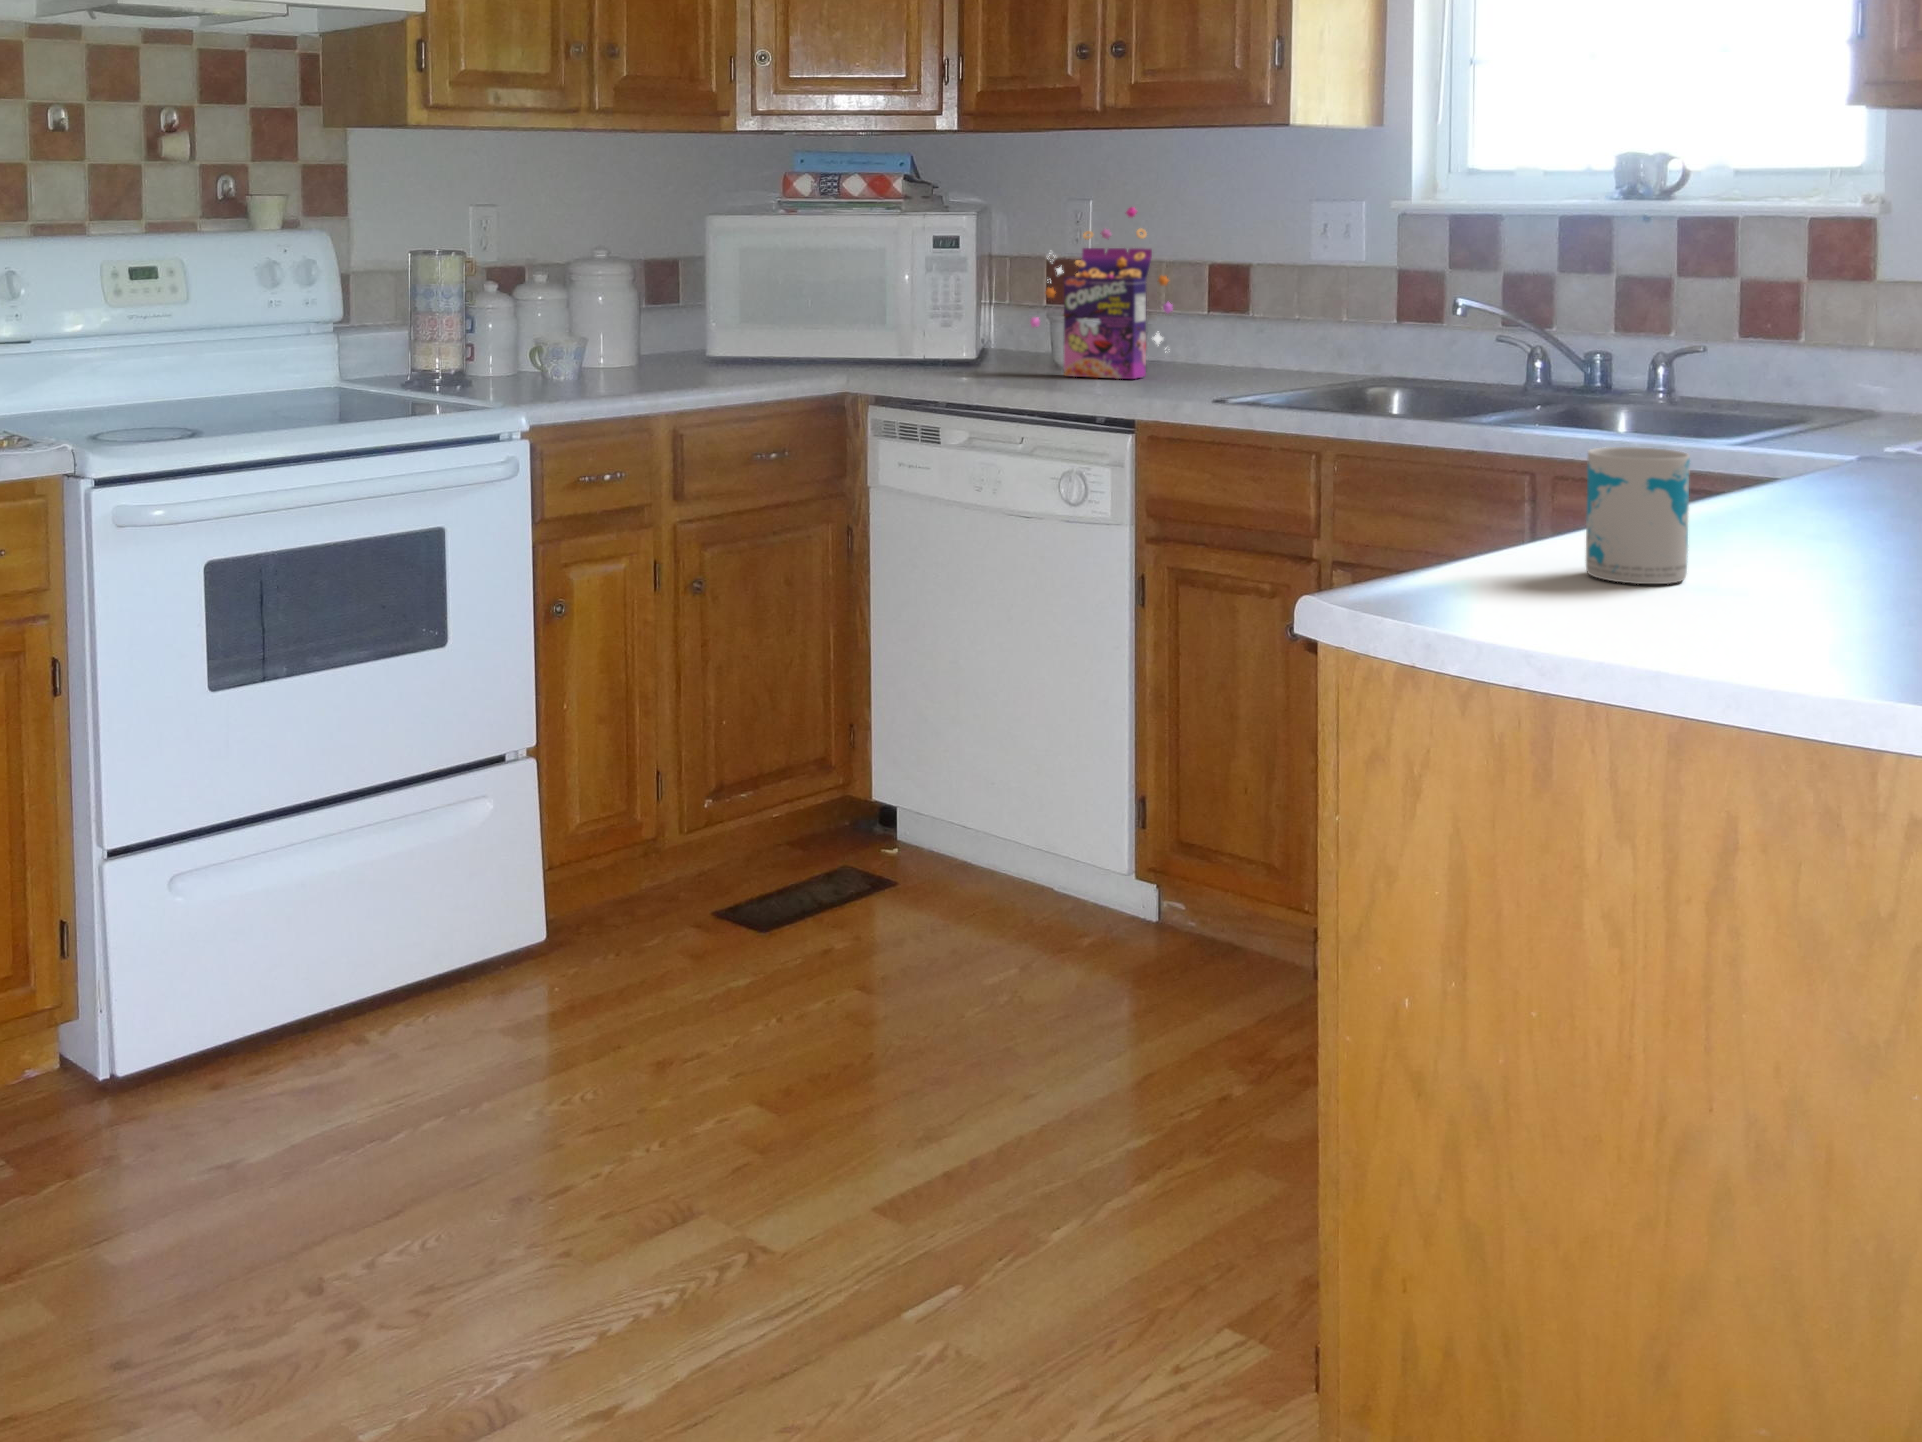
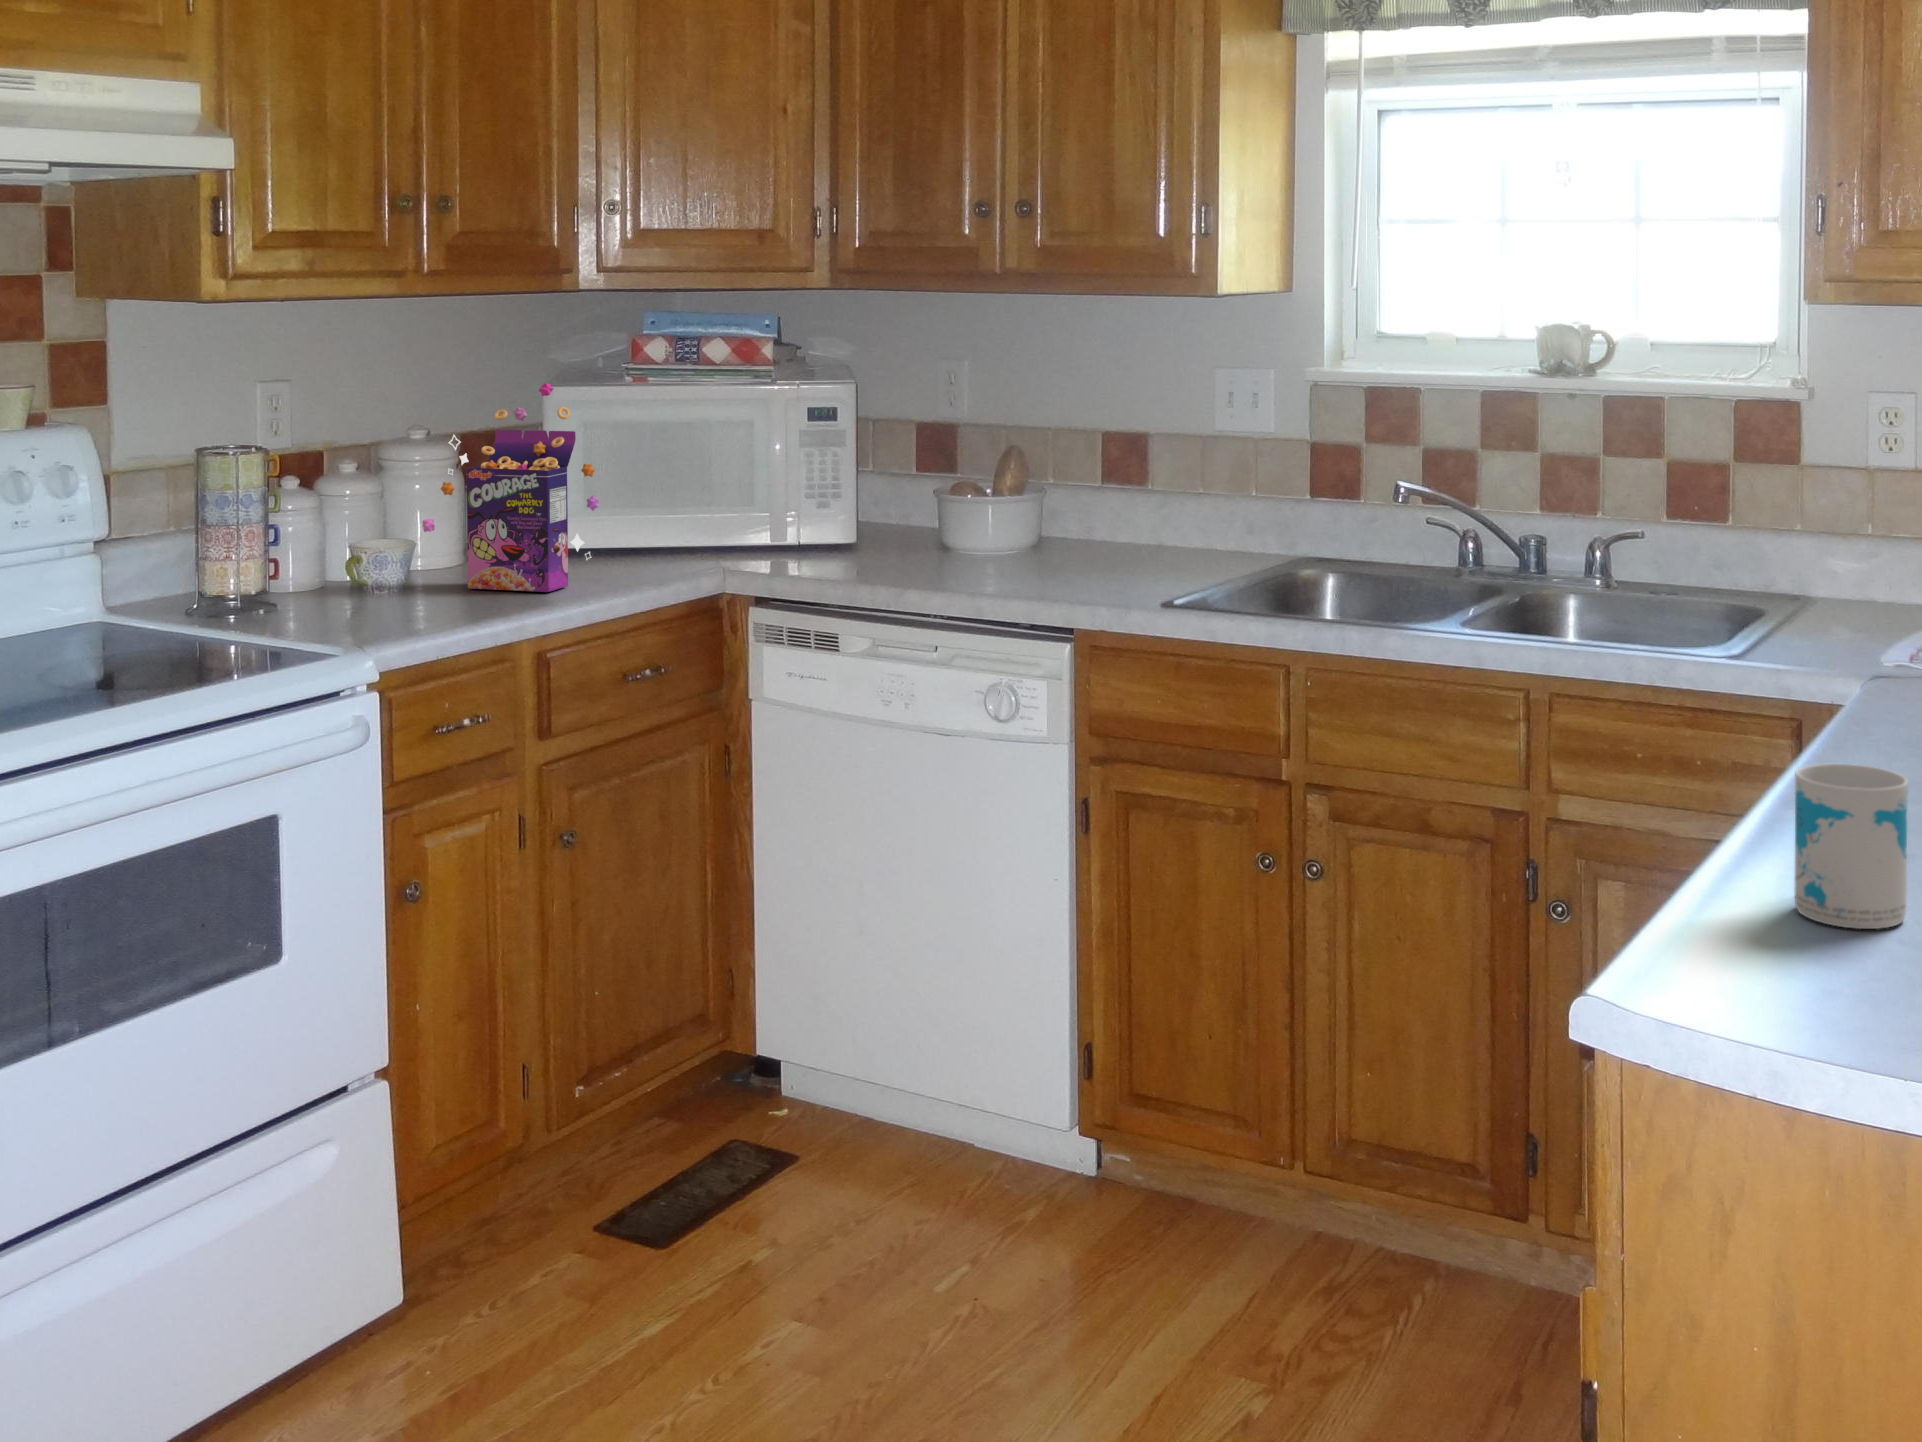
cereal box: present [1030,207,1173,379] -> present [422,383,599,592]

